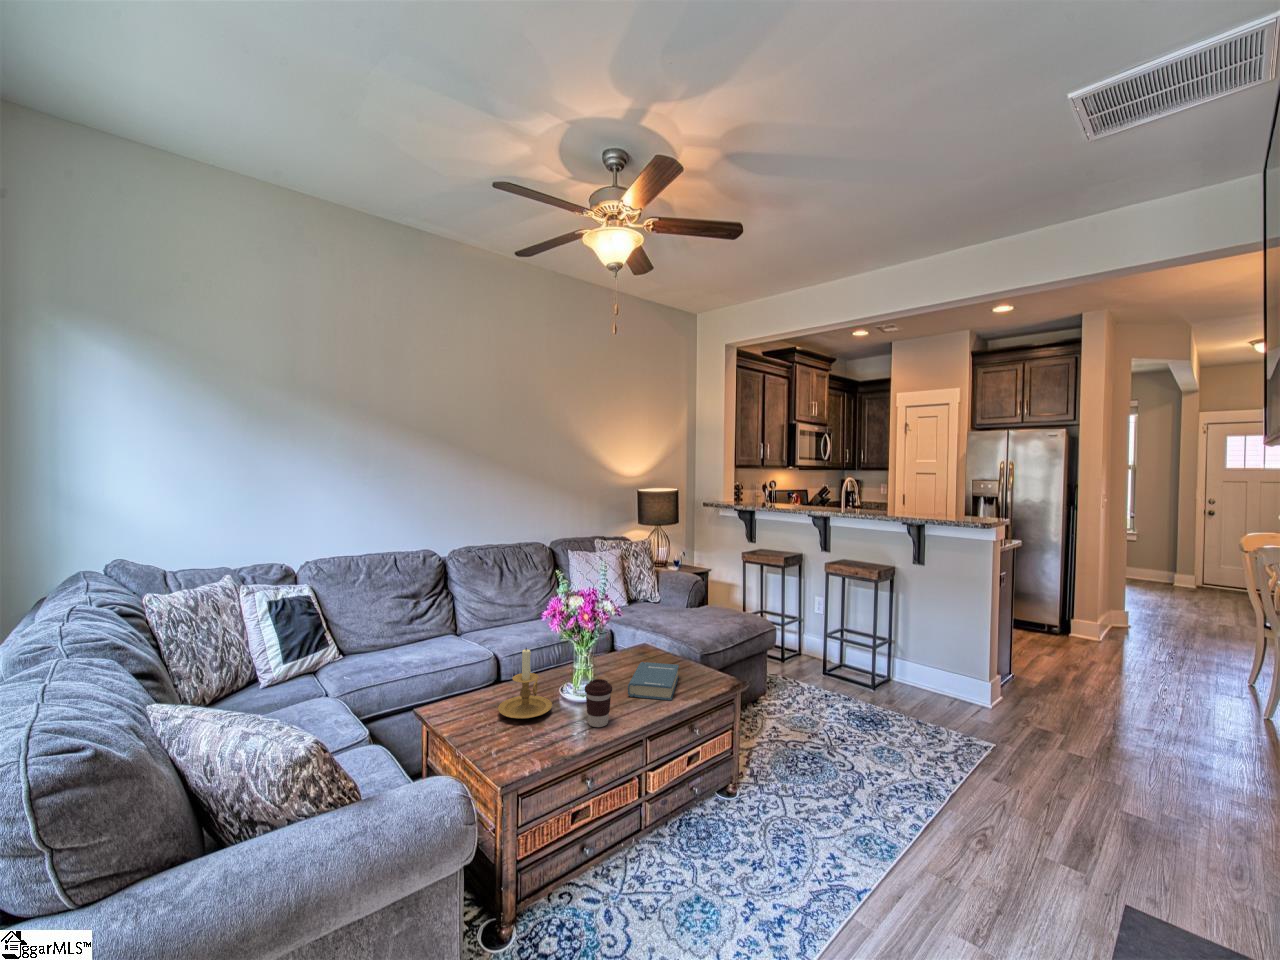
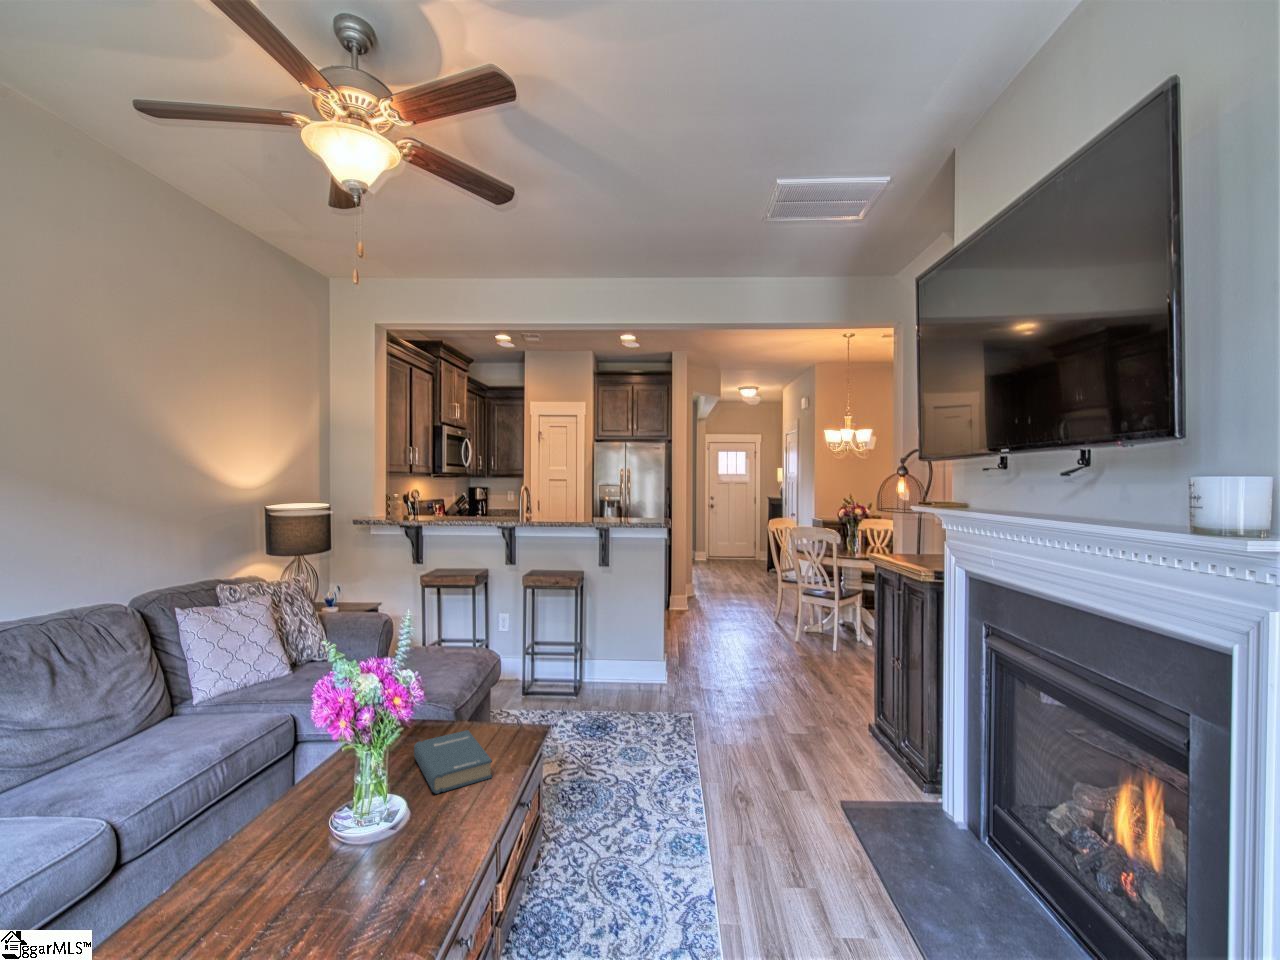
candle holder: present [498,648,552,719] -> none [243,779,346,912]
coffee cup: present [585,679,612,727] -> none [411,783,453,858]

